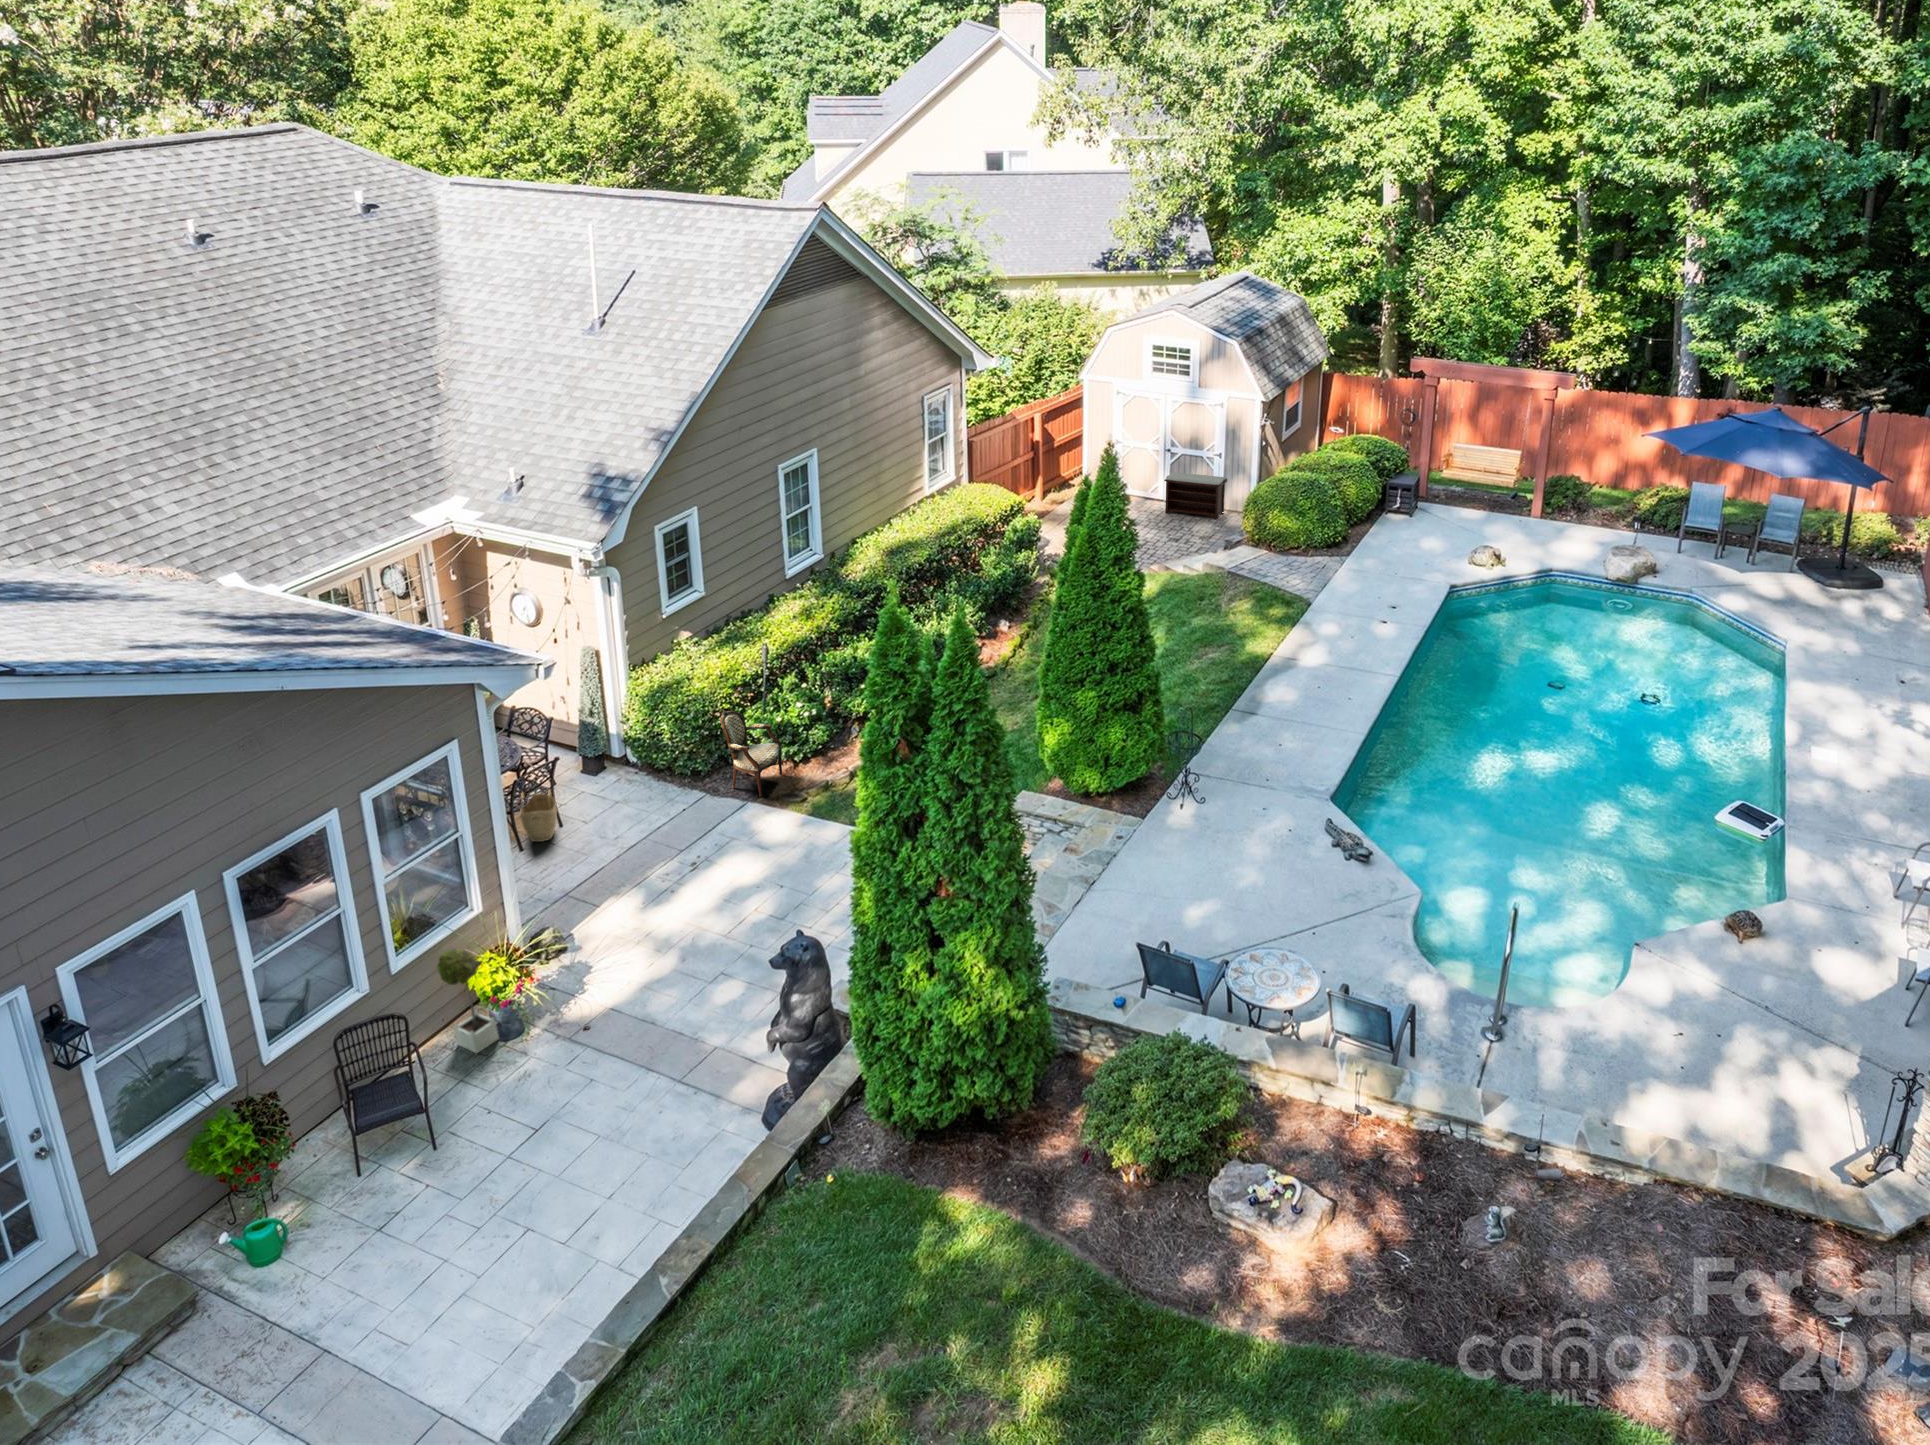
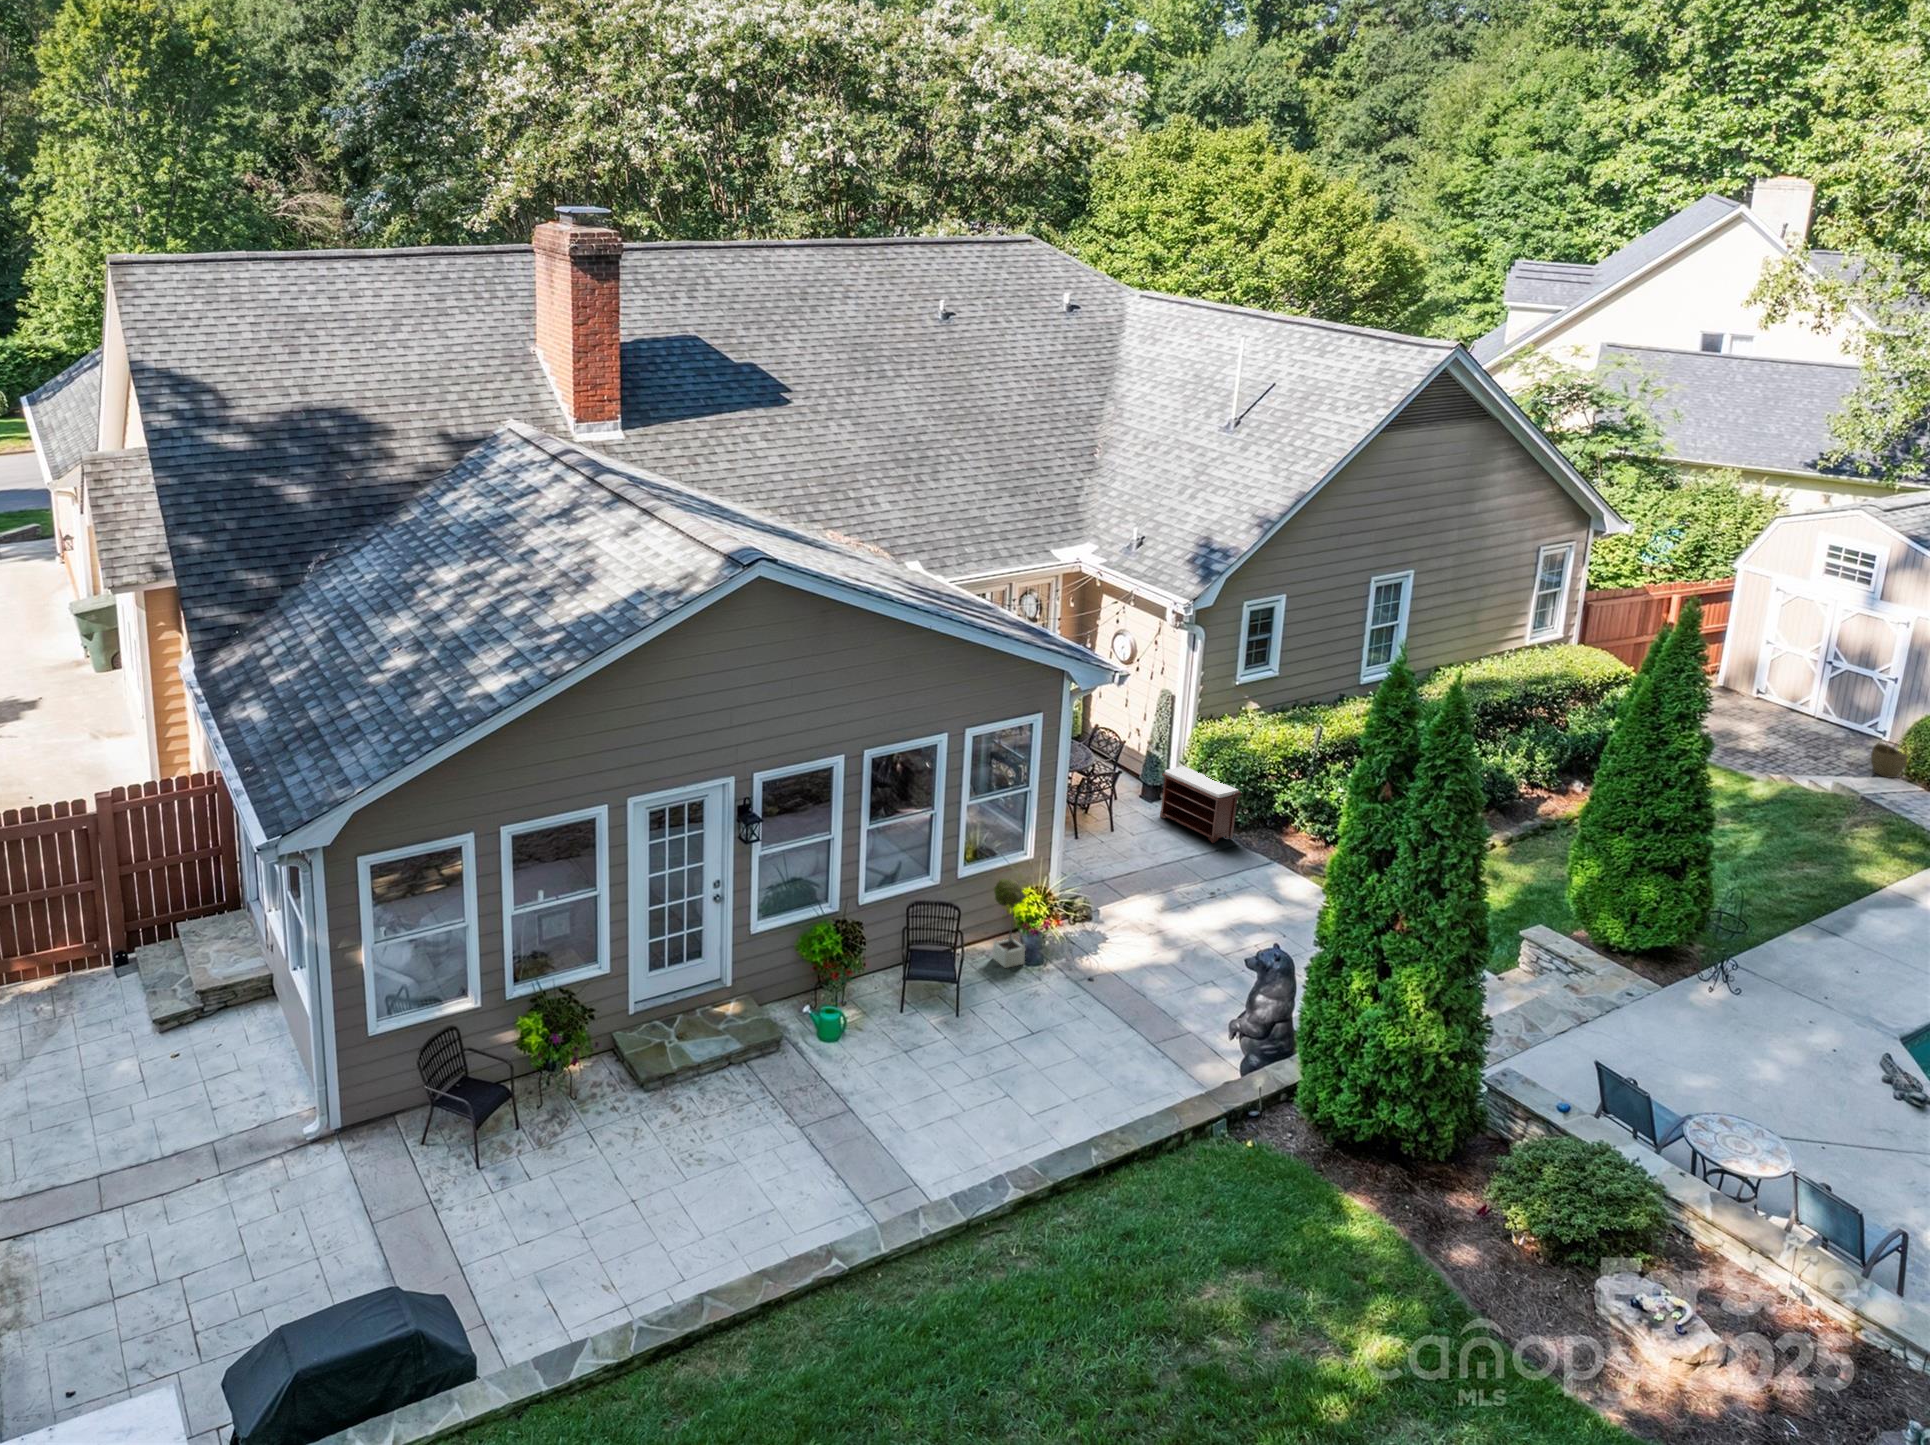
bench: present [1164,472,1227,519] -> present [1160,766,1241,843]
armchair: present [720,711,782,797] -> none [1262,775,1315,858]
woven basket: present [520,791,557,842] -> present [1871,743,1908,778]

